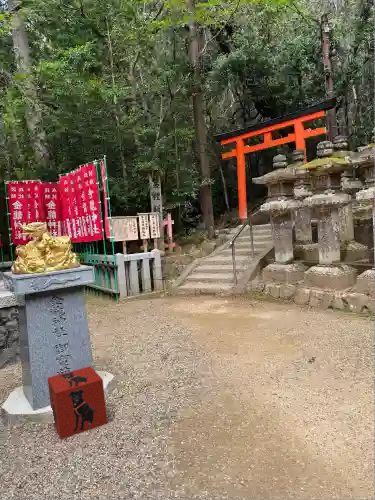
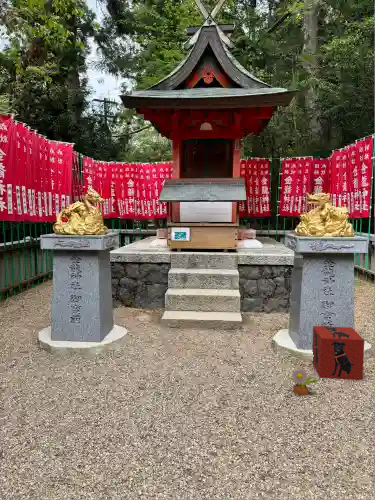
decorative plant: none [15,445,56,479] -> present [289,369,318,395]

